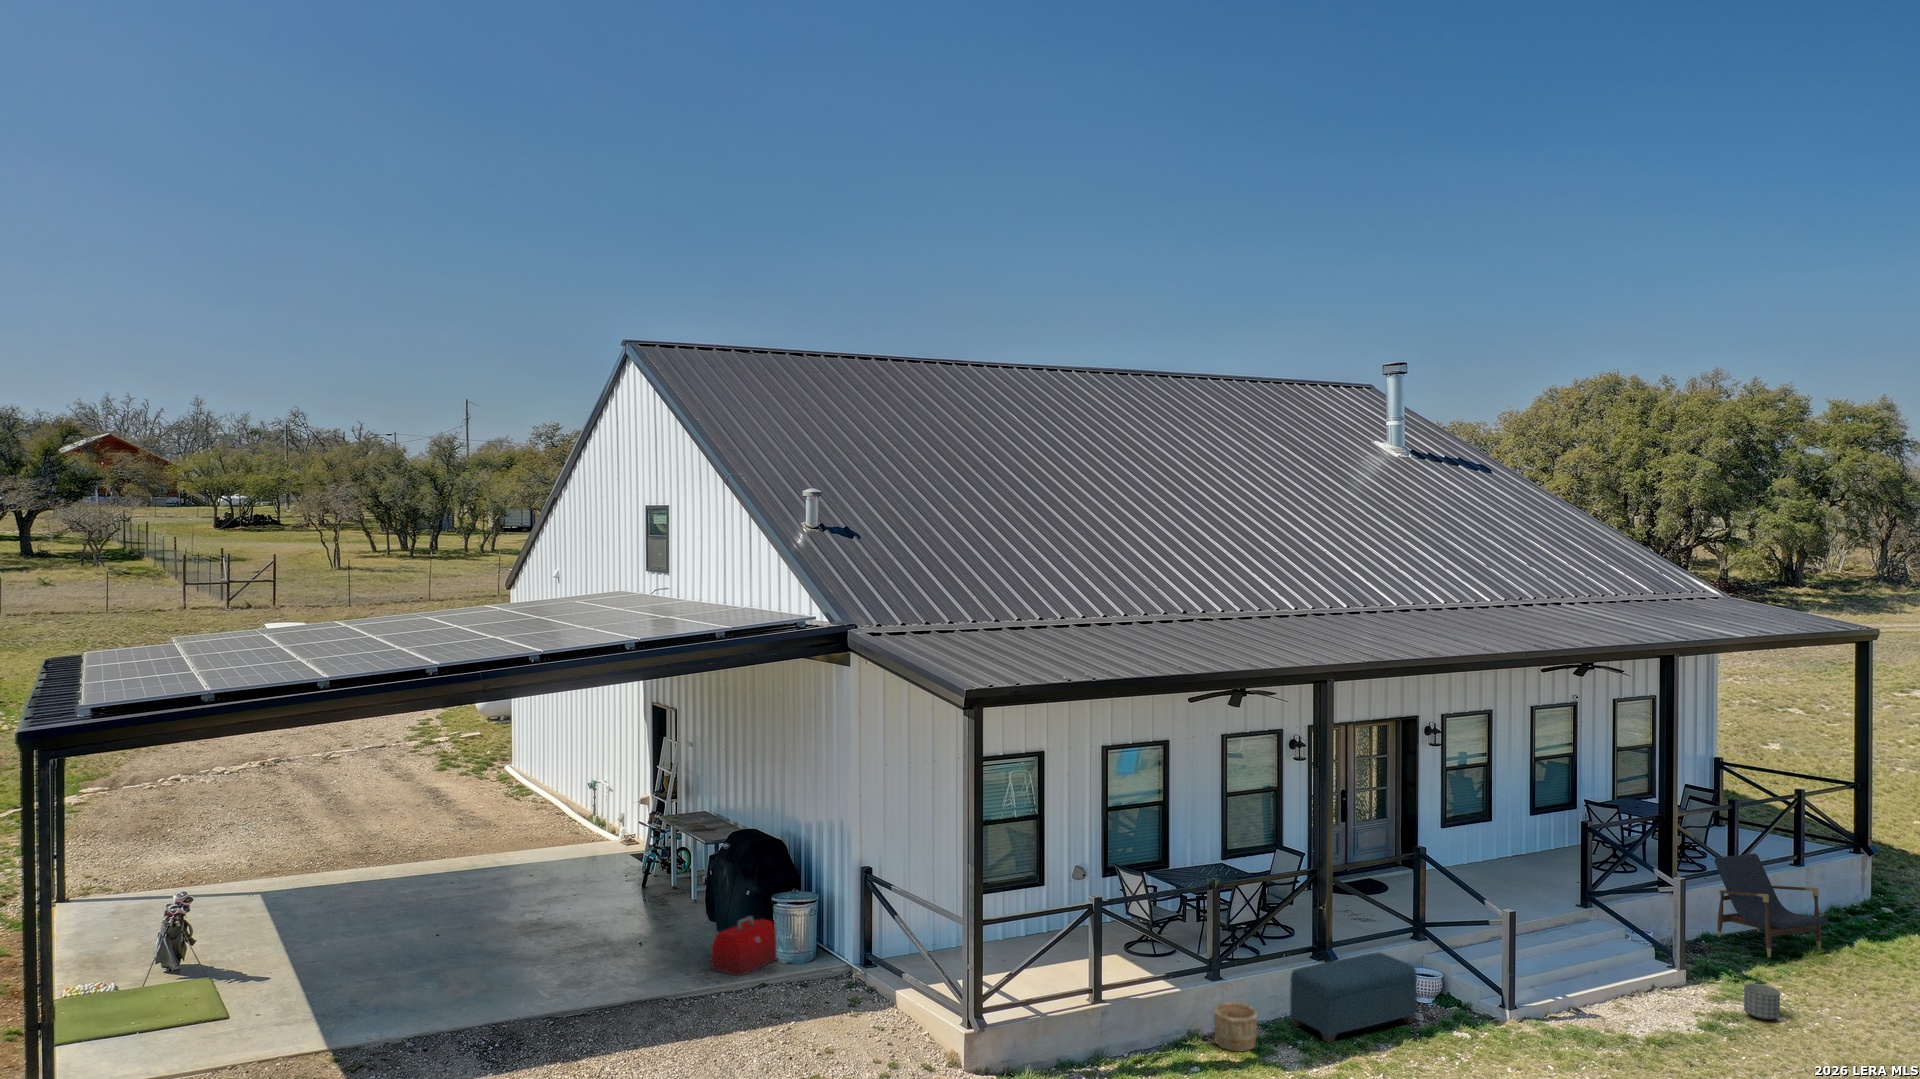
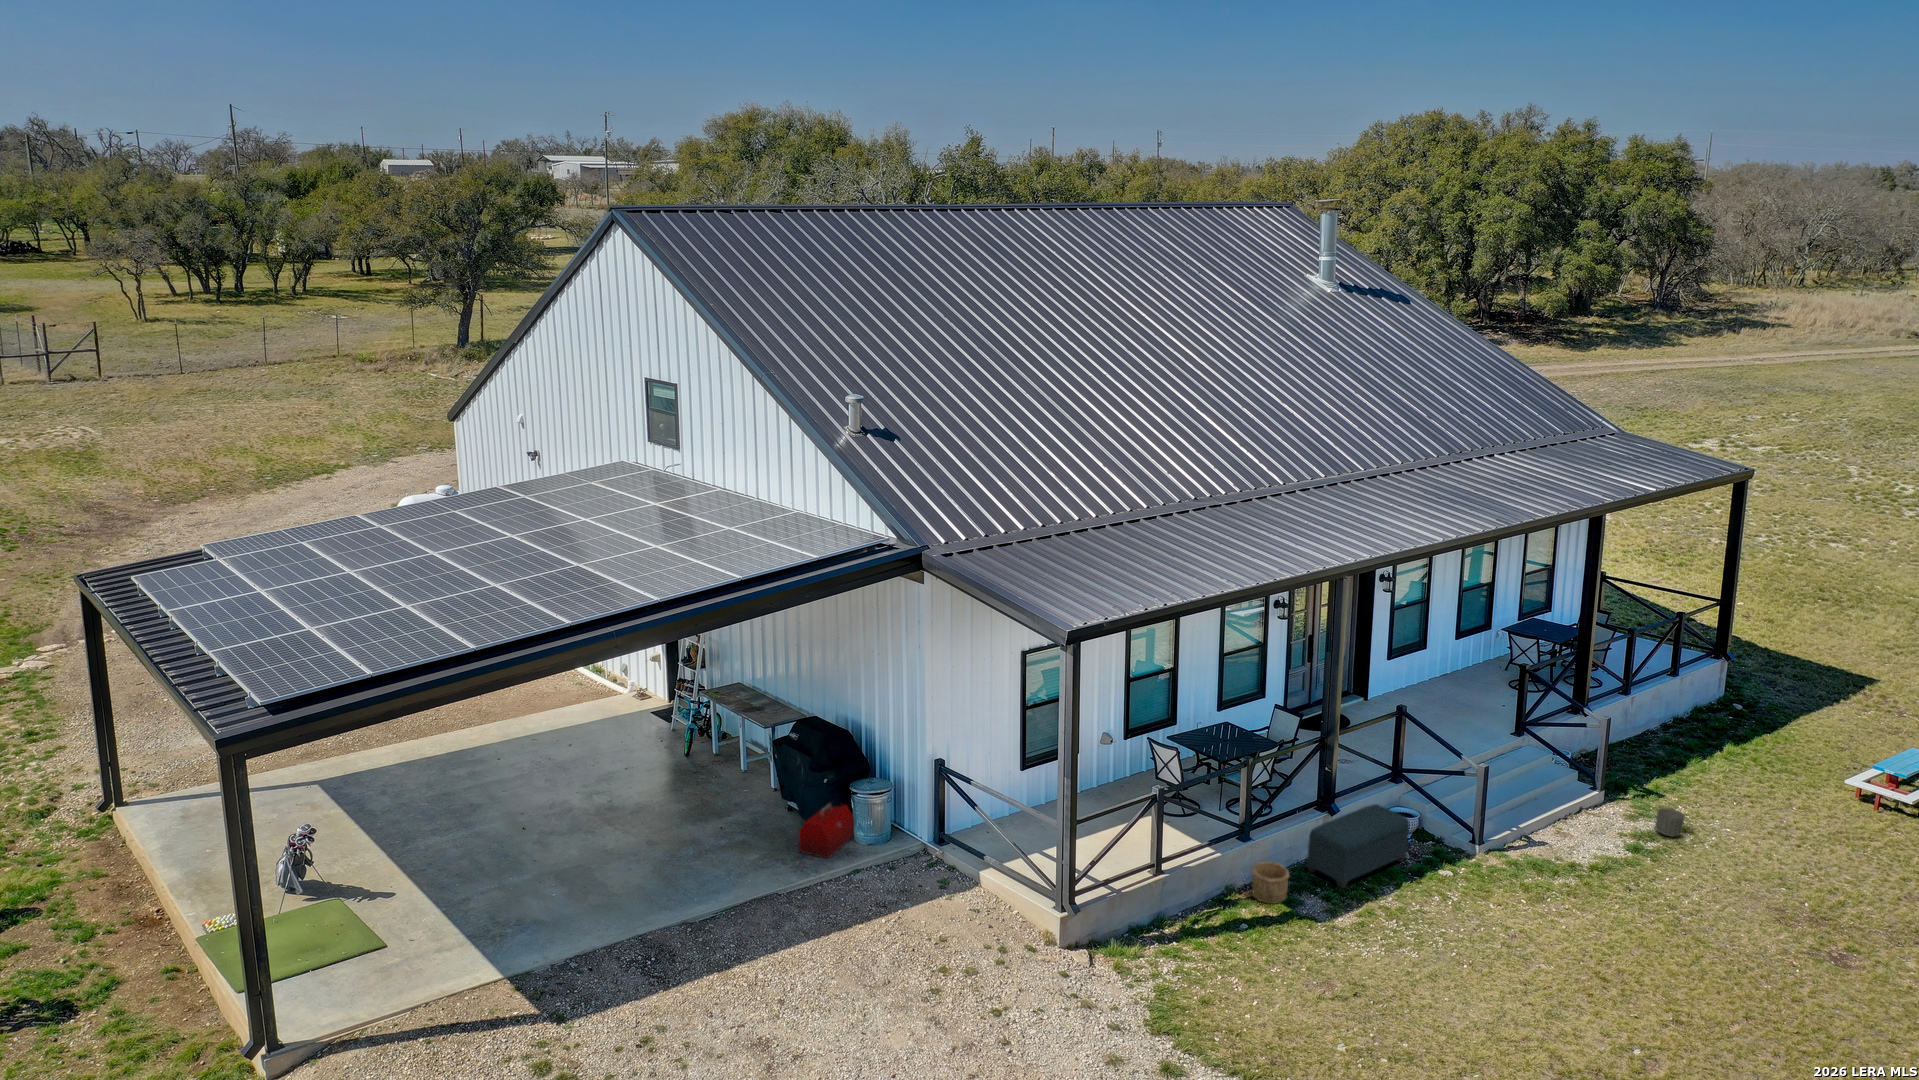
lounge chair: present [1714,854,1828,957] -> none [1622,678,1713,768]

